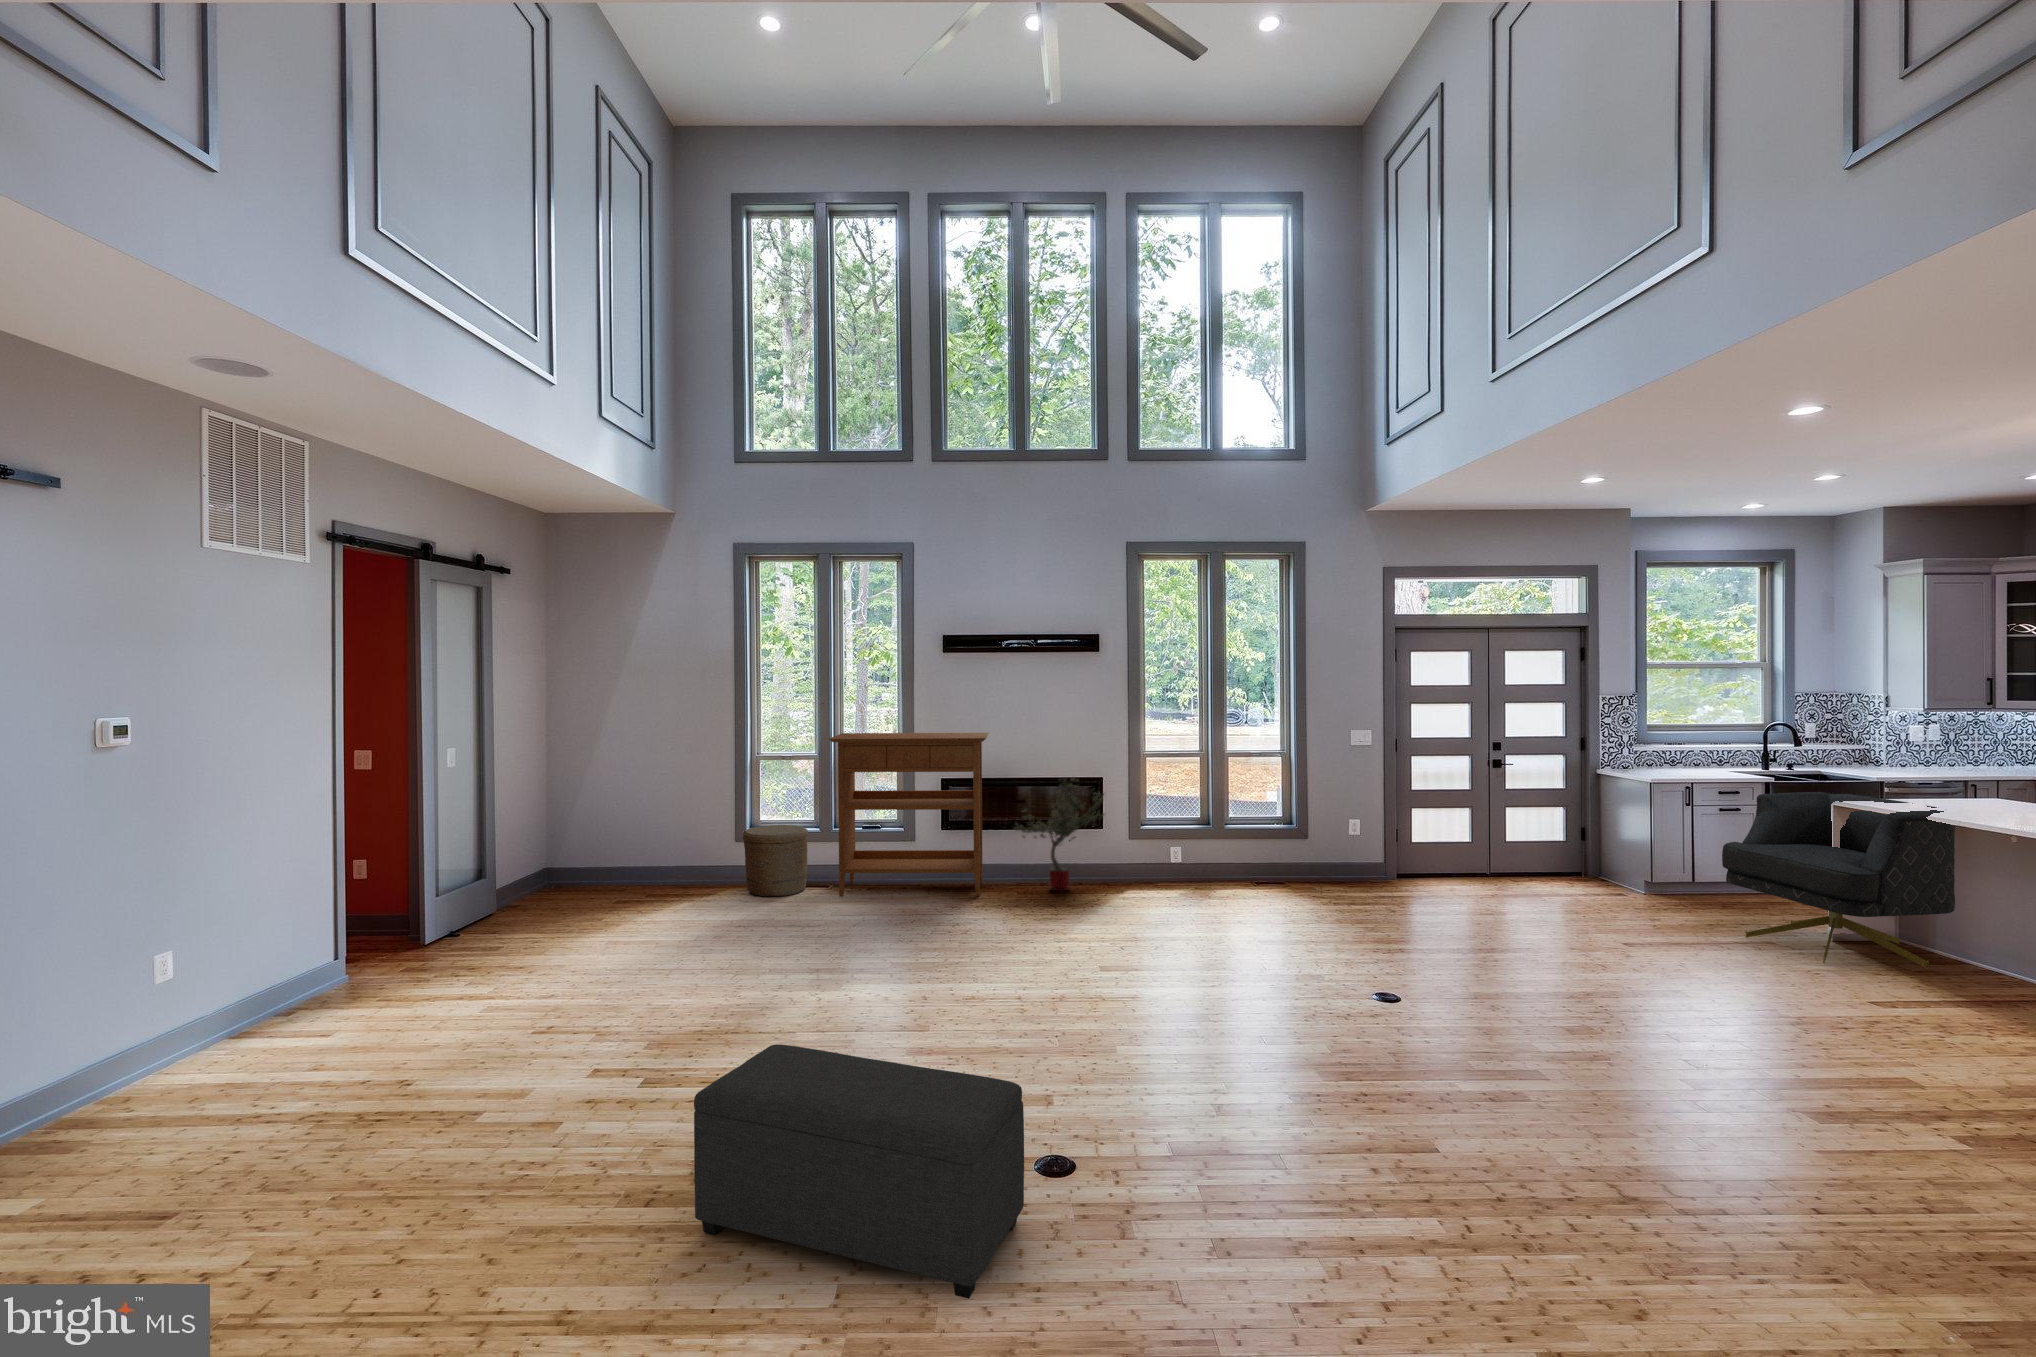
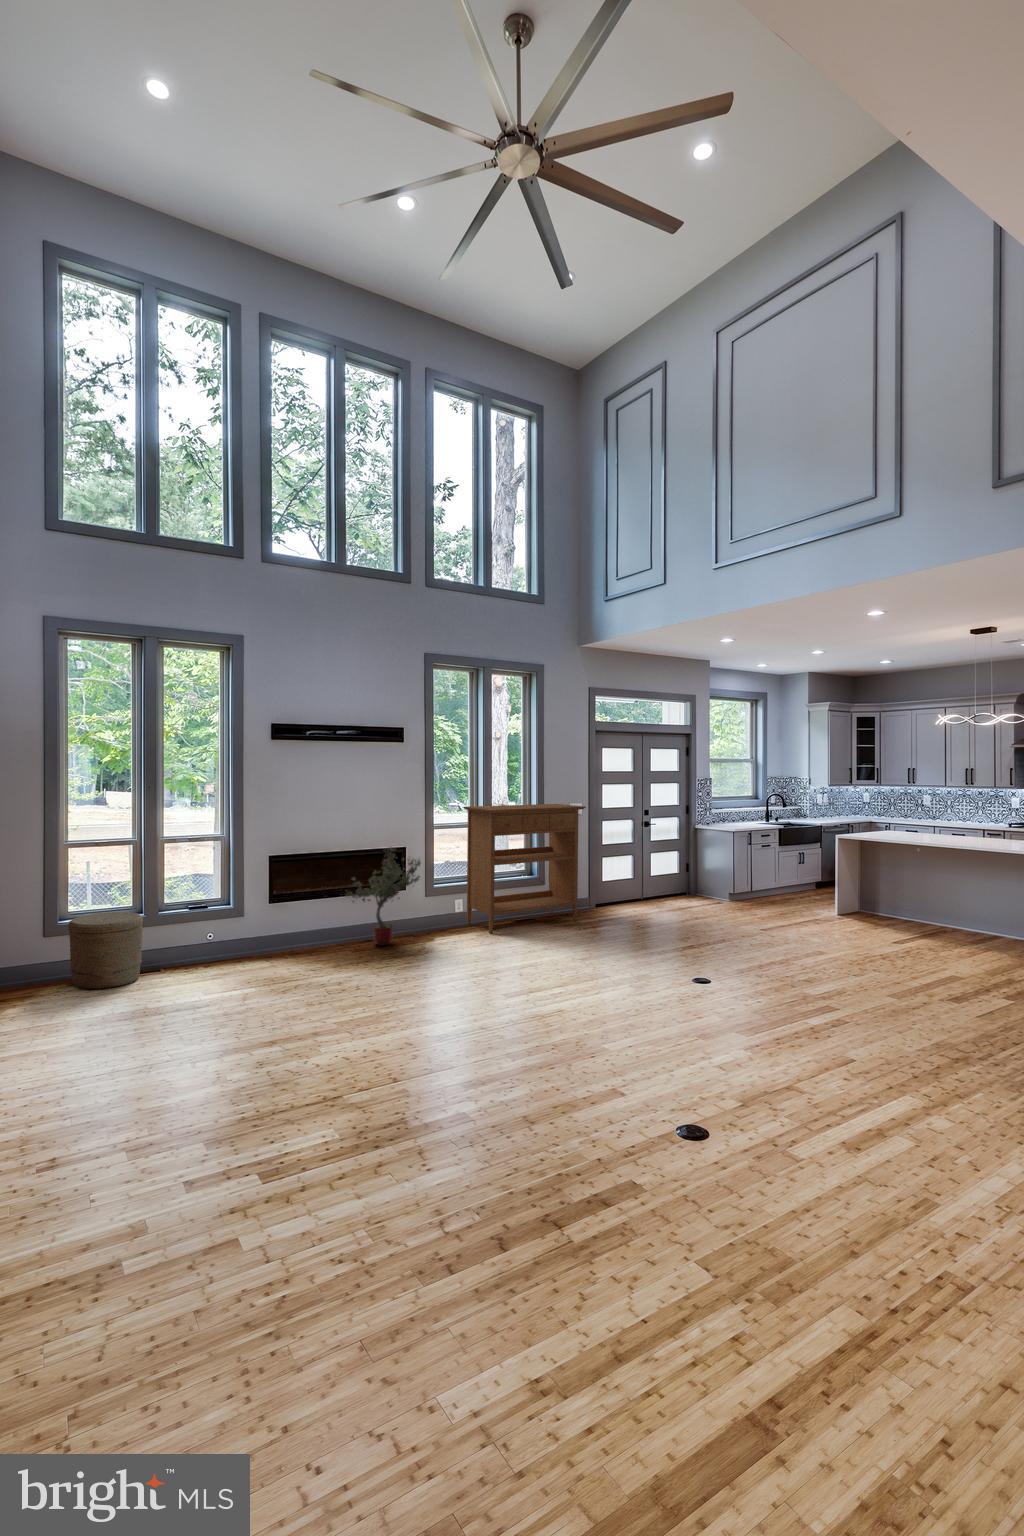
console table: present [829,733,989,896] -> present [463,804,586,933]
armchair: present [1722,792,1956,969] -> none [792,833,901,929]
ottoman: present [694,1044,1024,1299] -> none [506,1088,816,1316]

